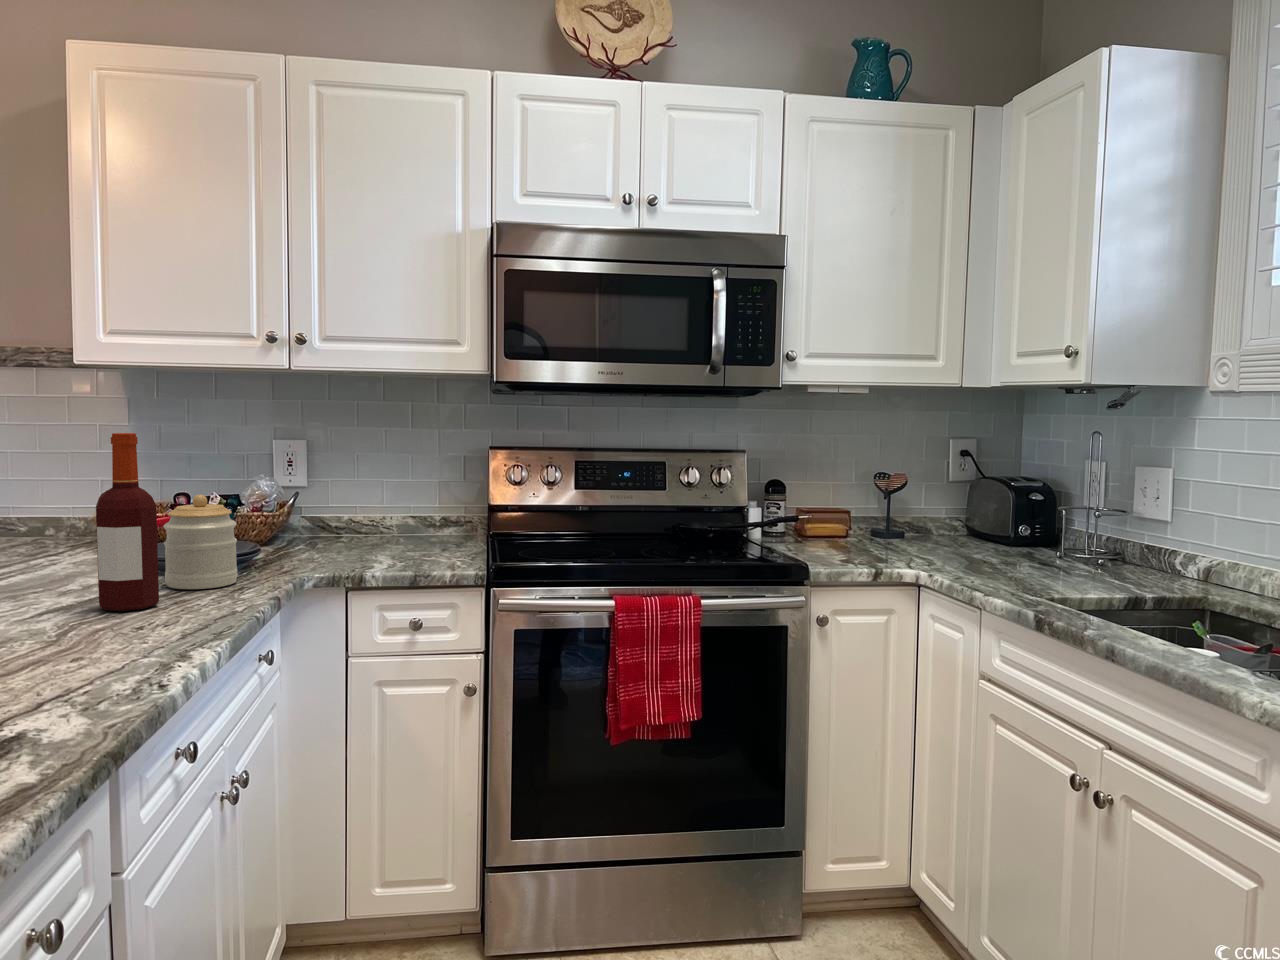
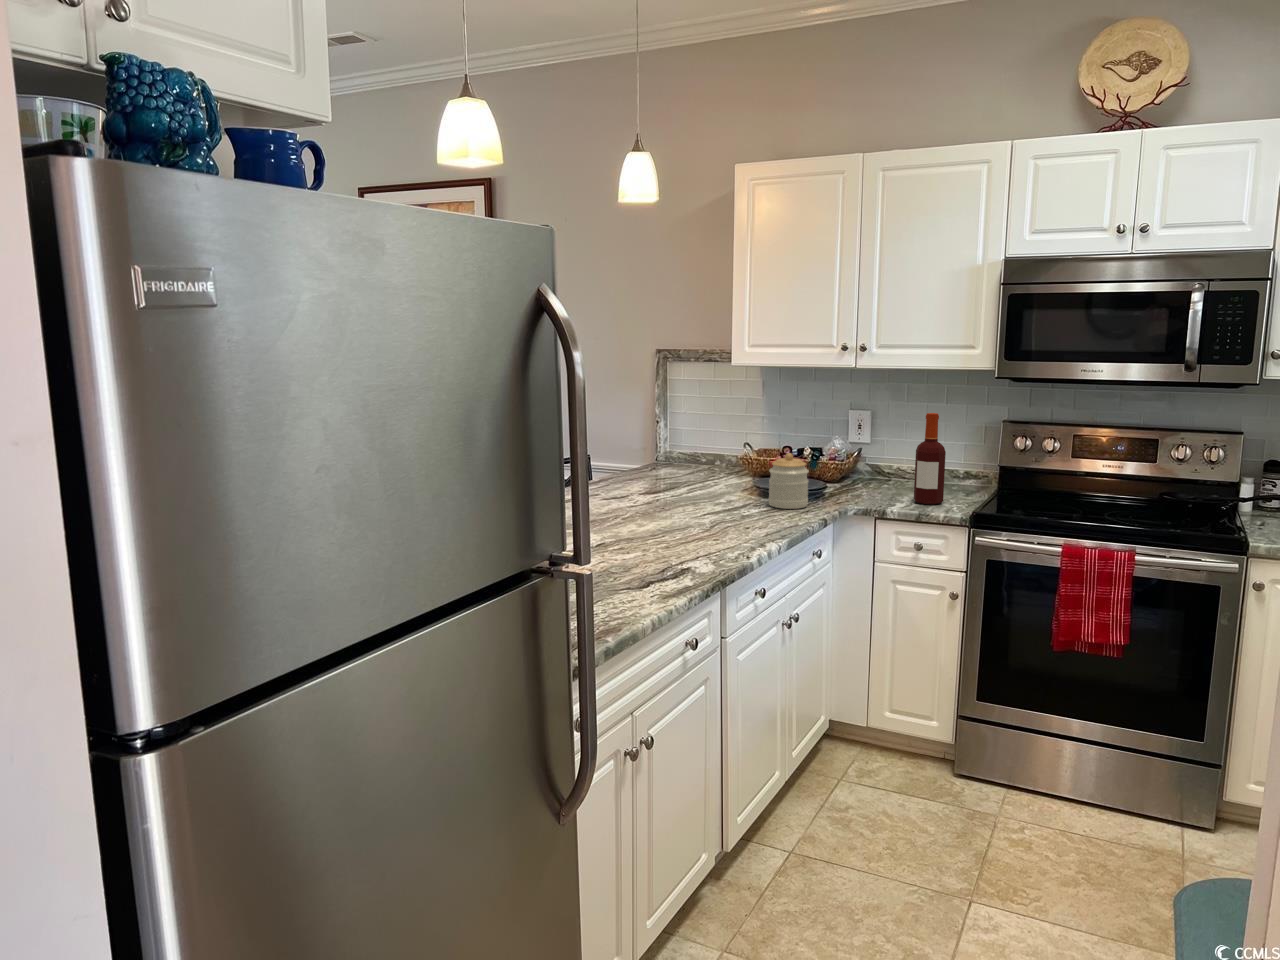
bottle: present [96,433,159,611] -> present [914,413,946,504]

